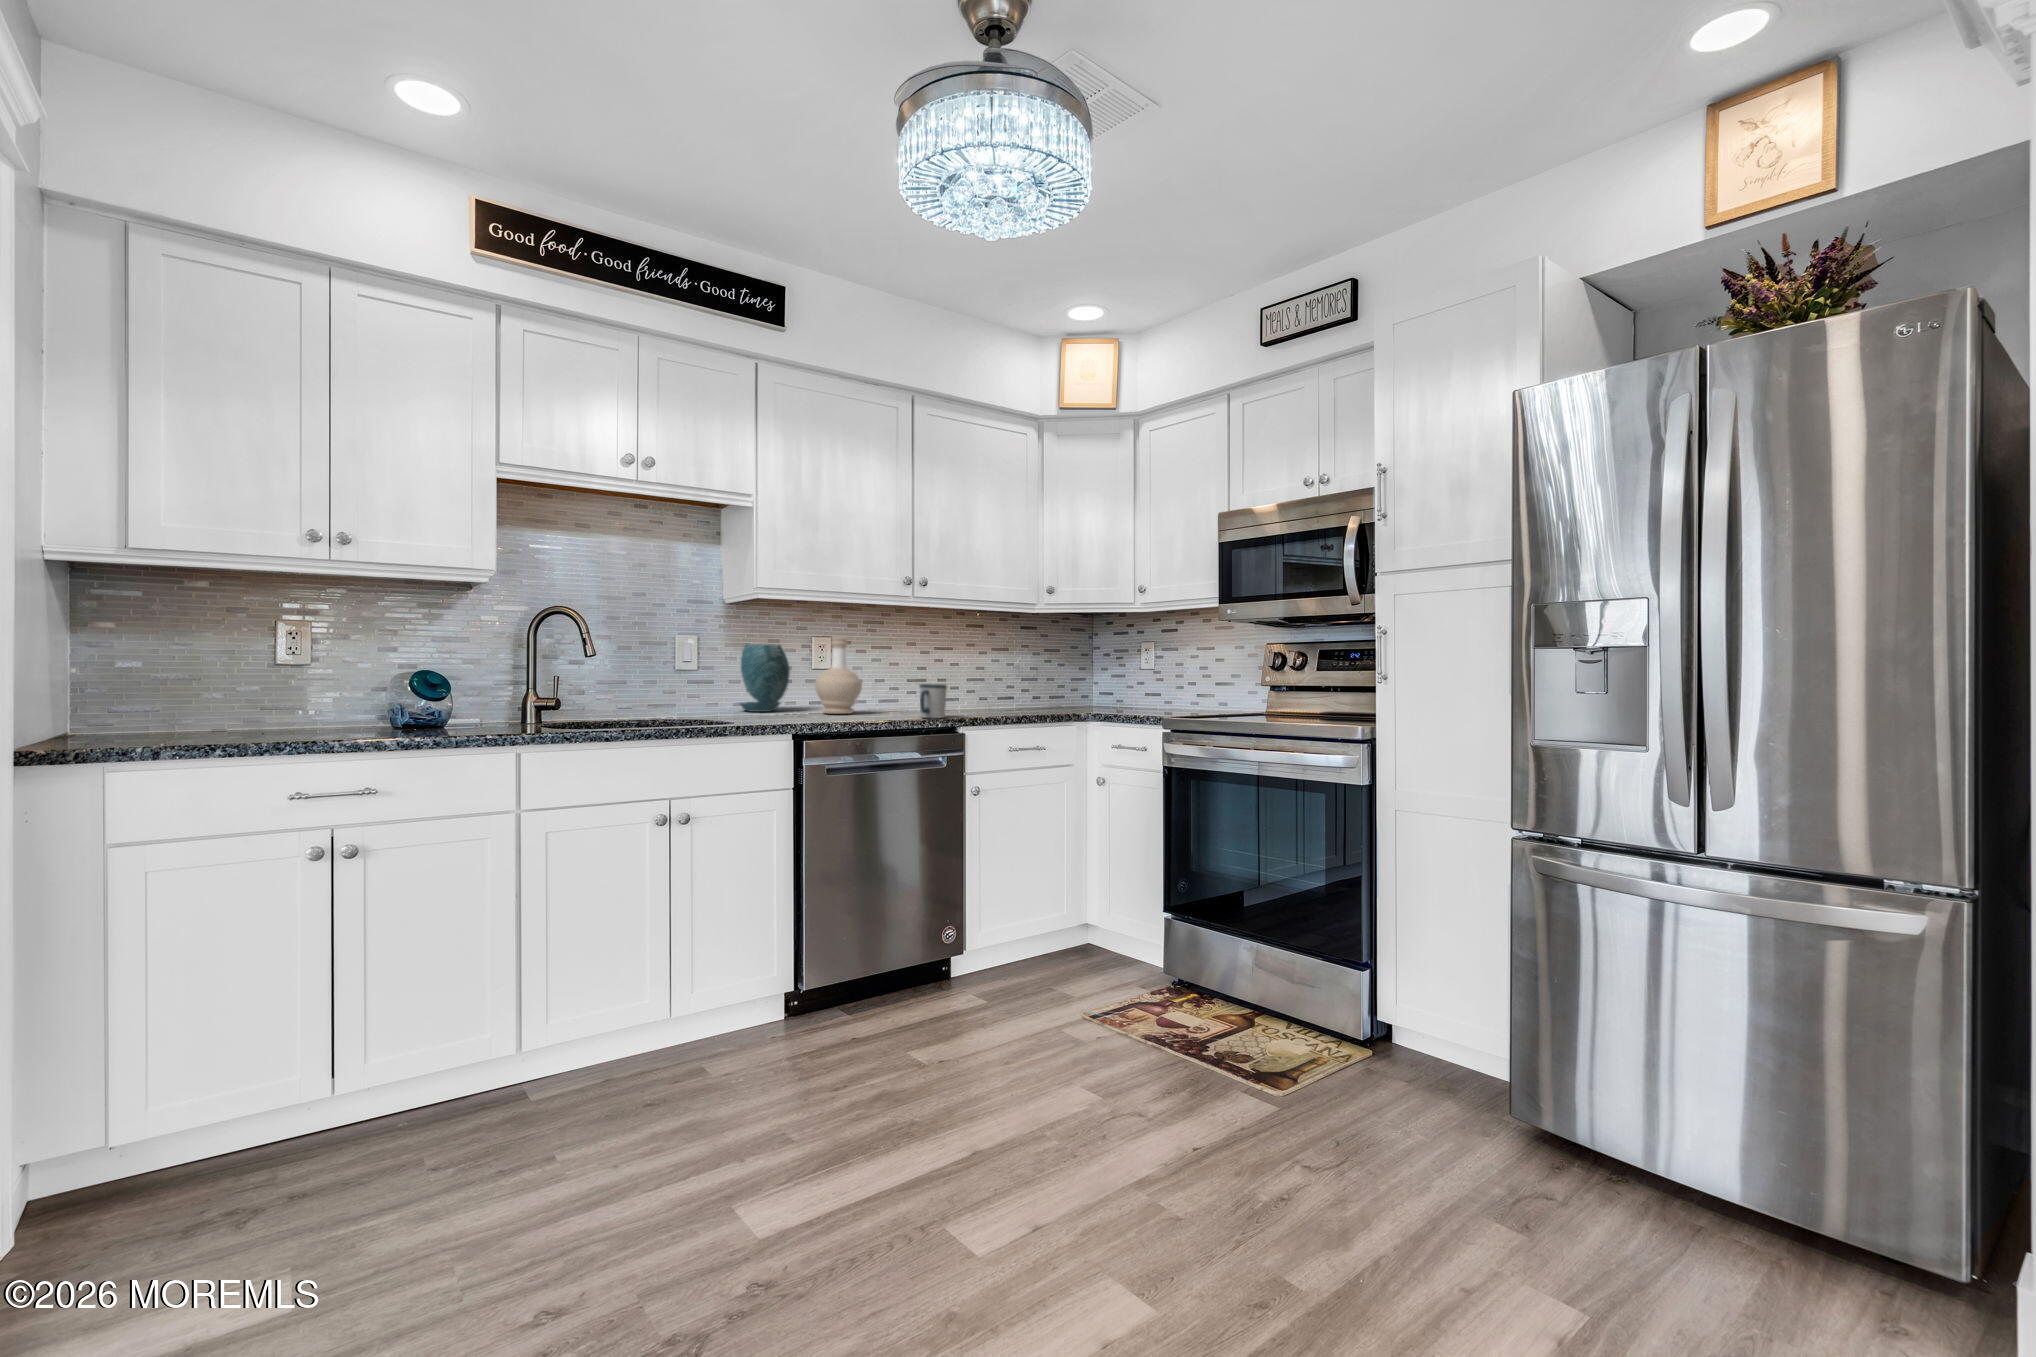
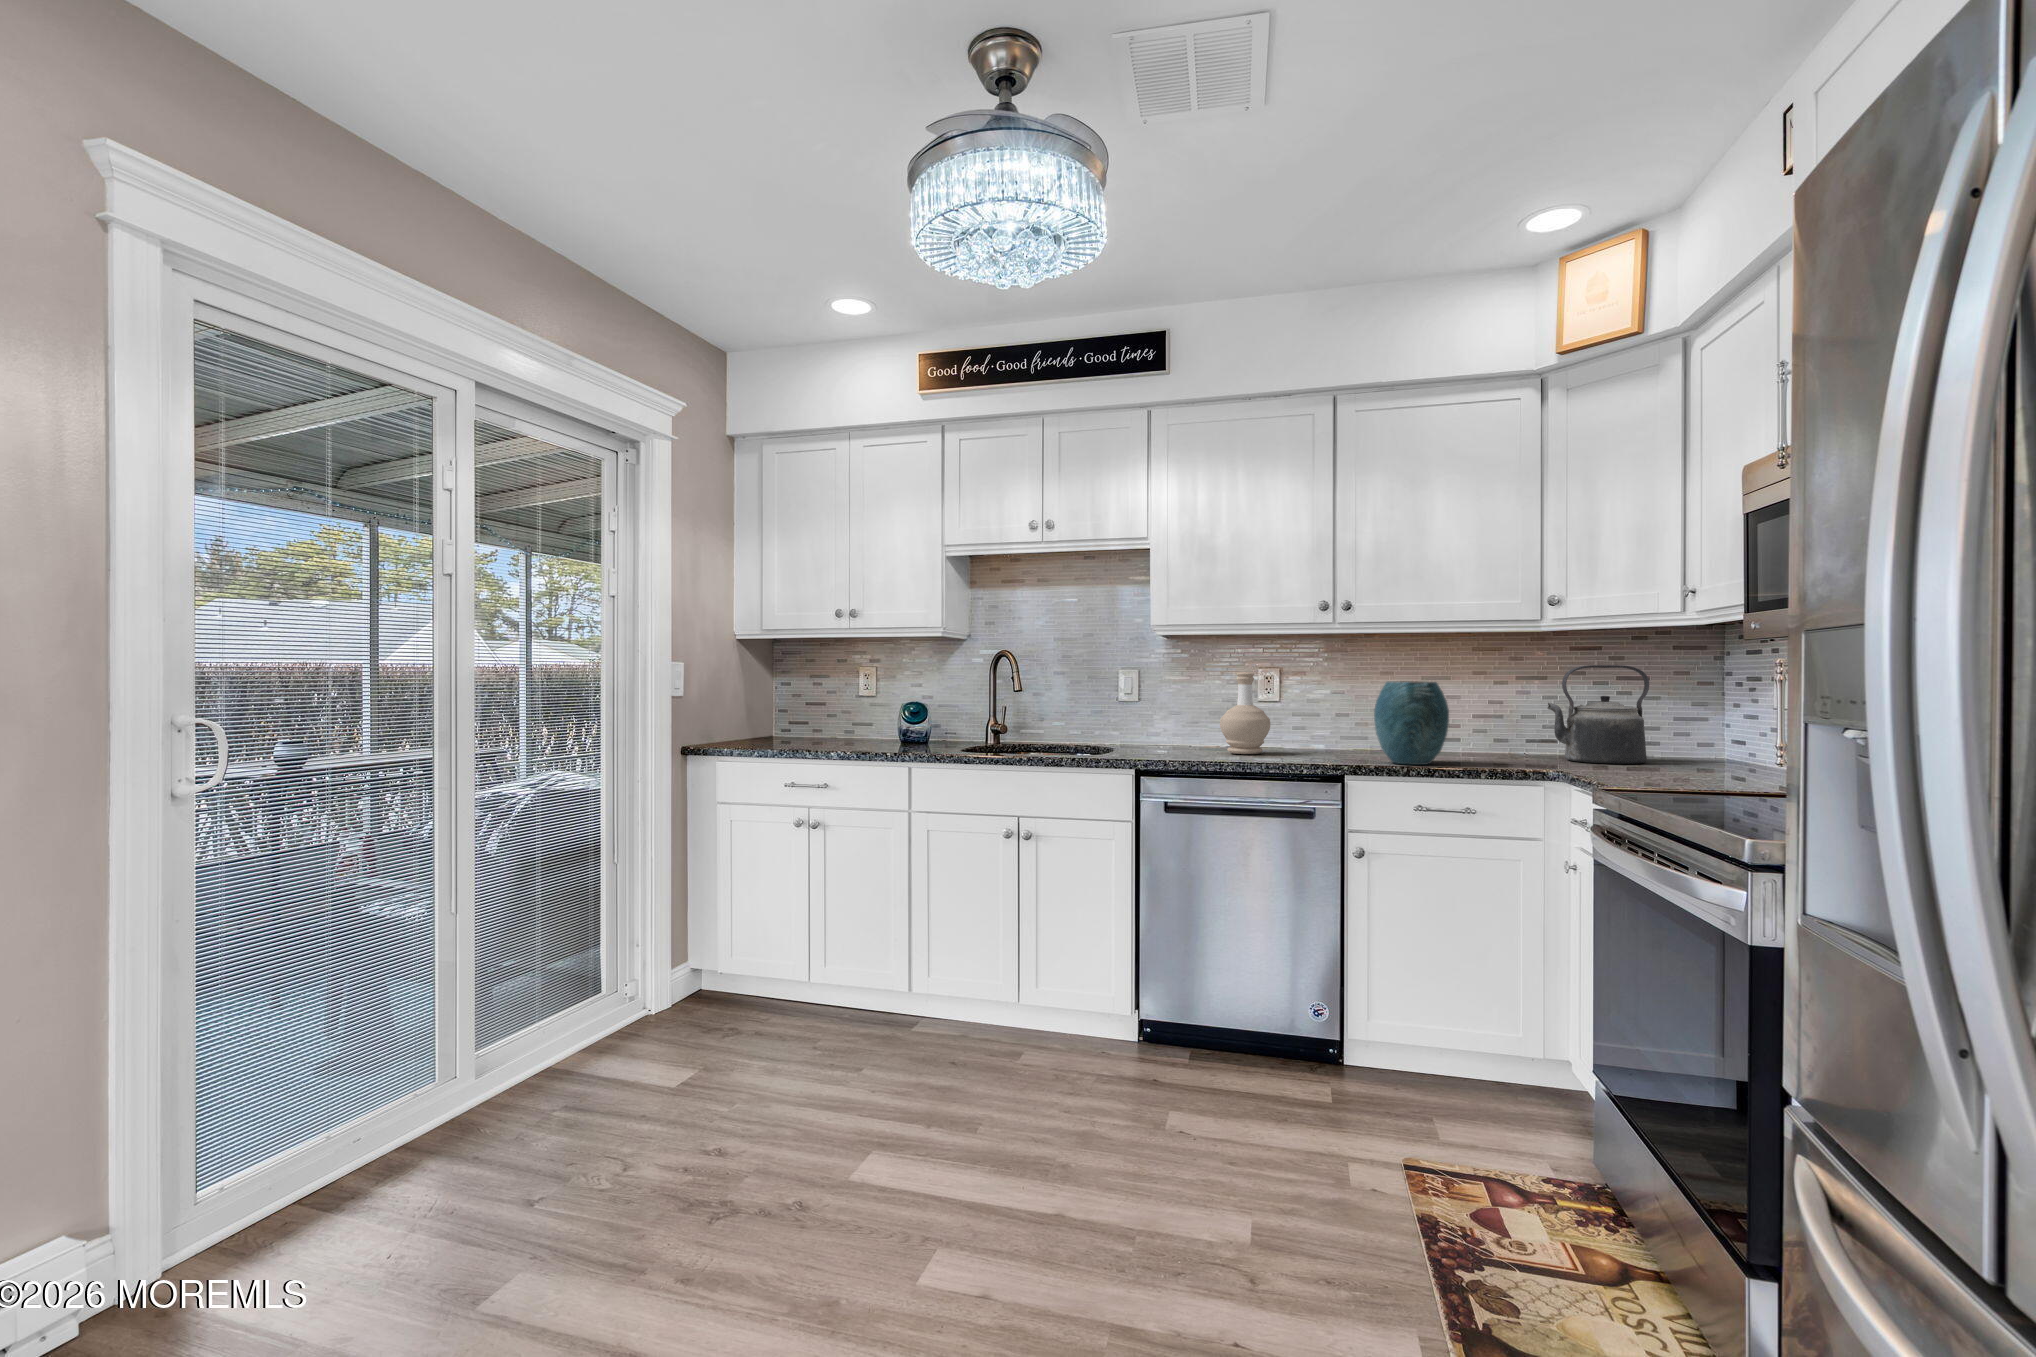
kettle: none [1039,638,1089,707] -> present [1548,665,1649,764]
vase: present [740,644,790,712] -> present [1374,682,1449,765]
mug: present [919,684,947,718] -> none [1280,724,1324,764]

